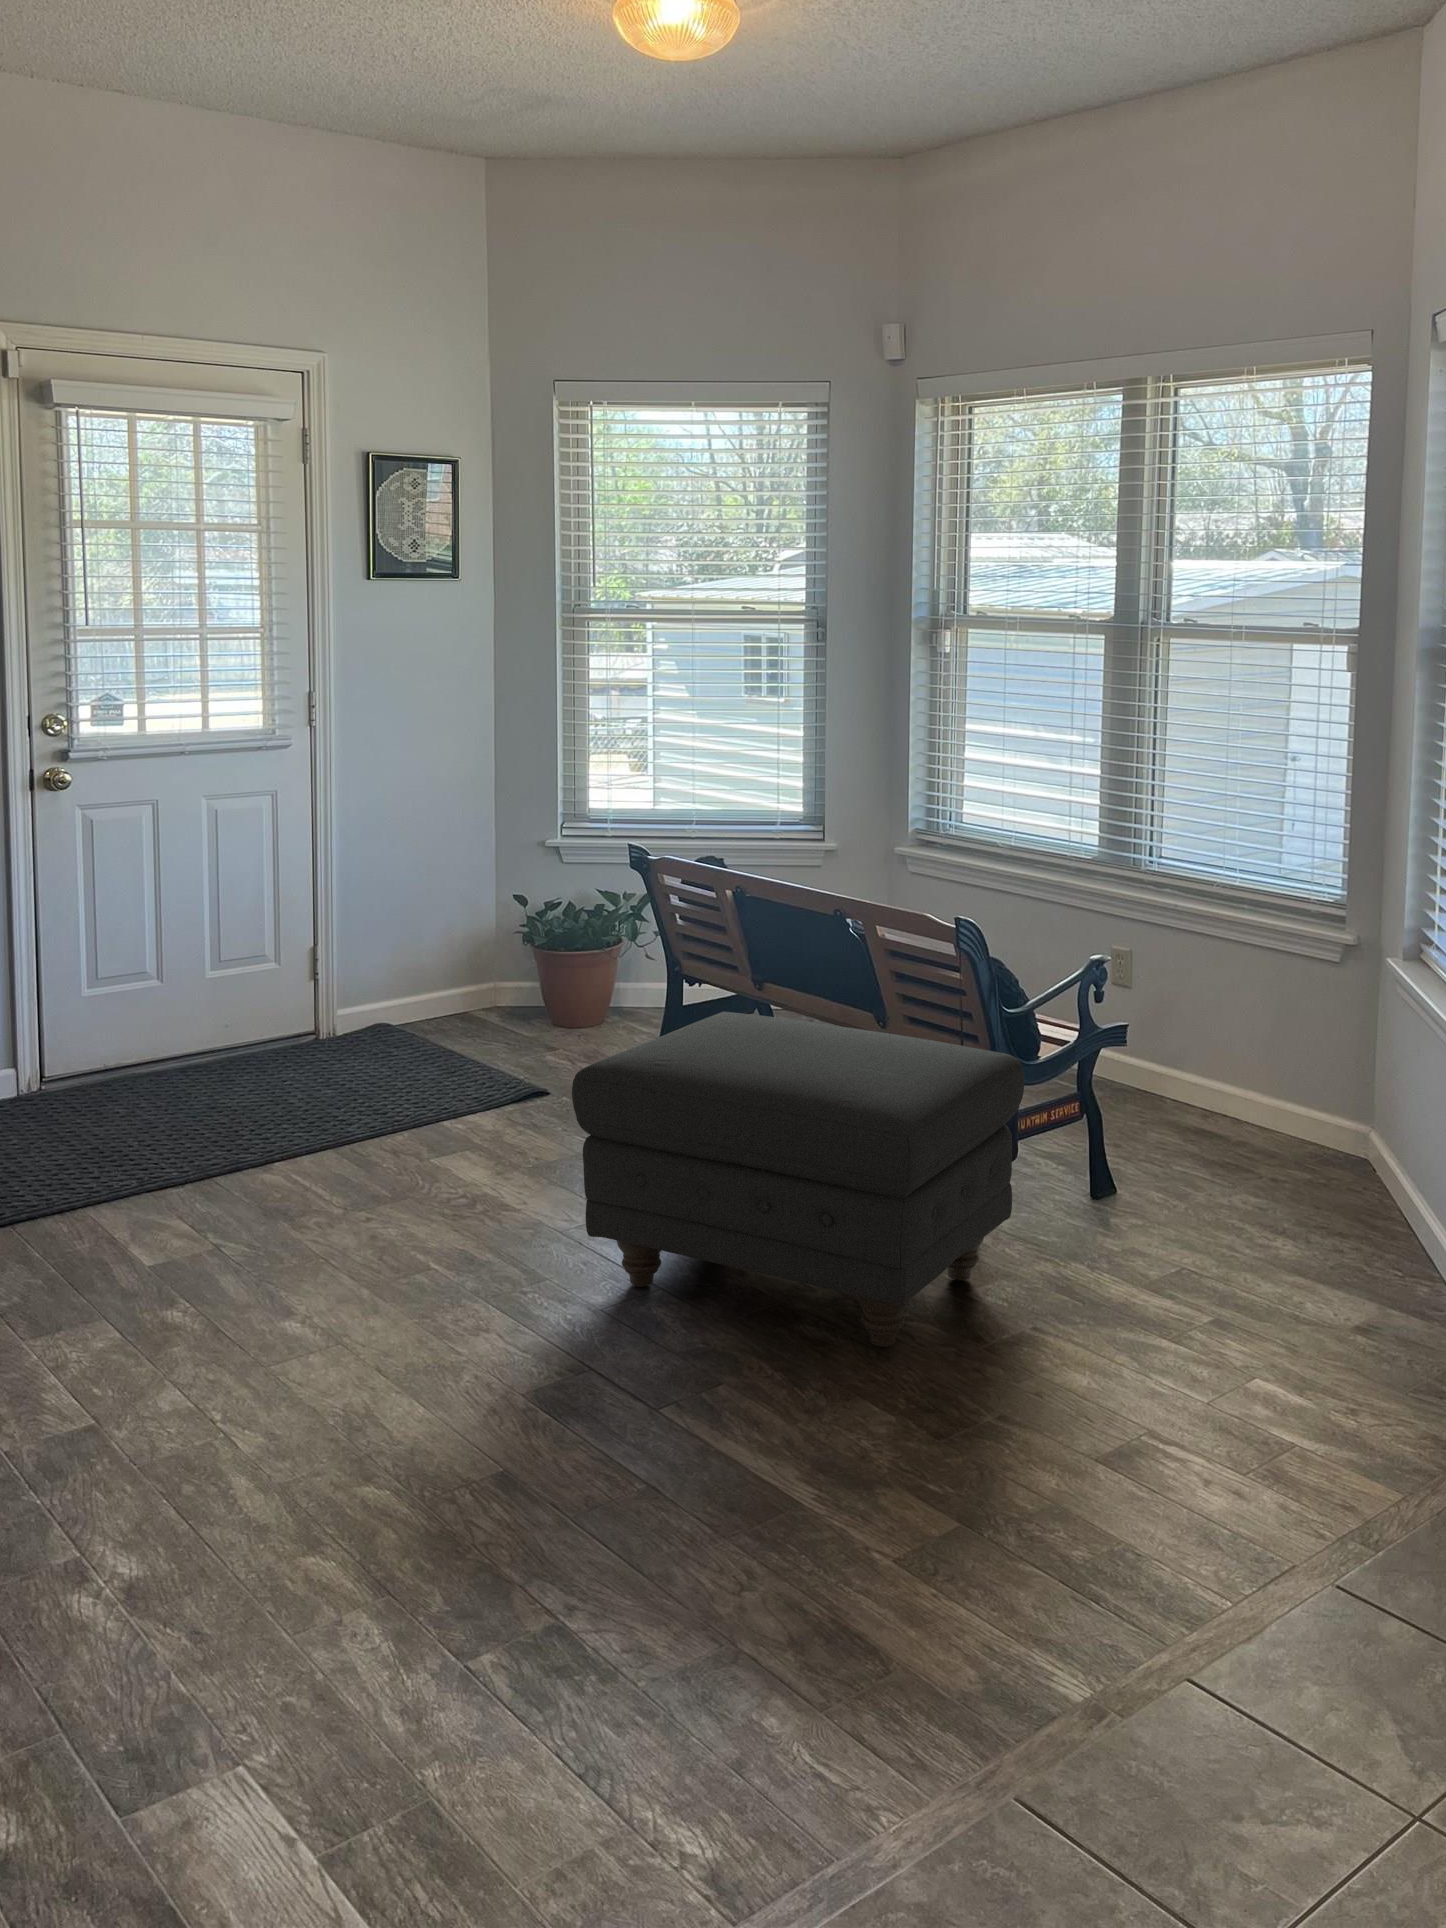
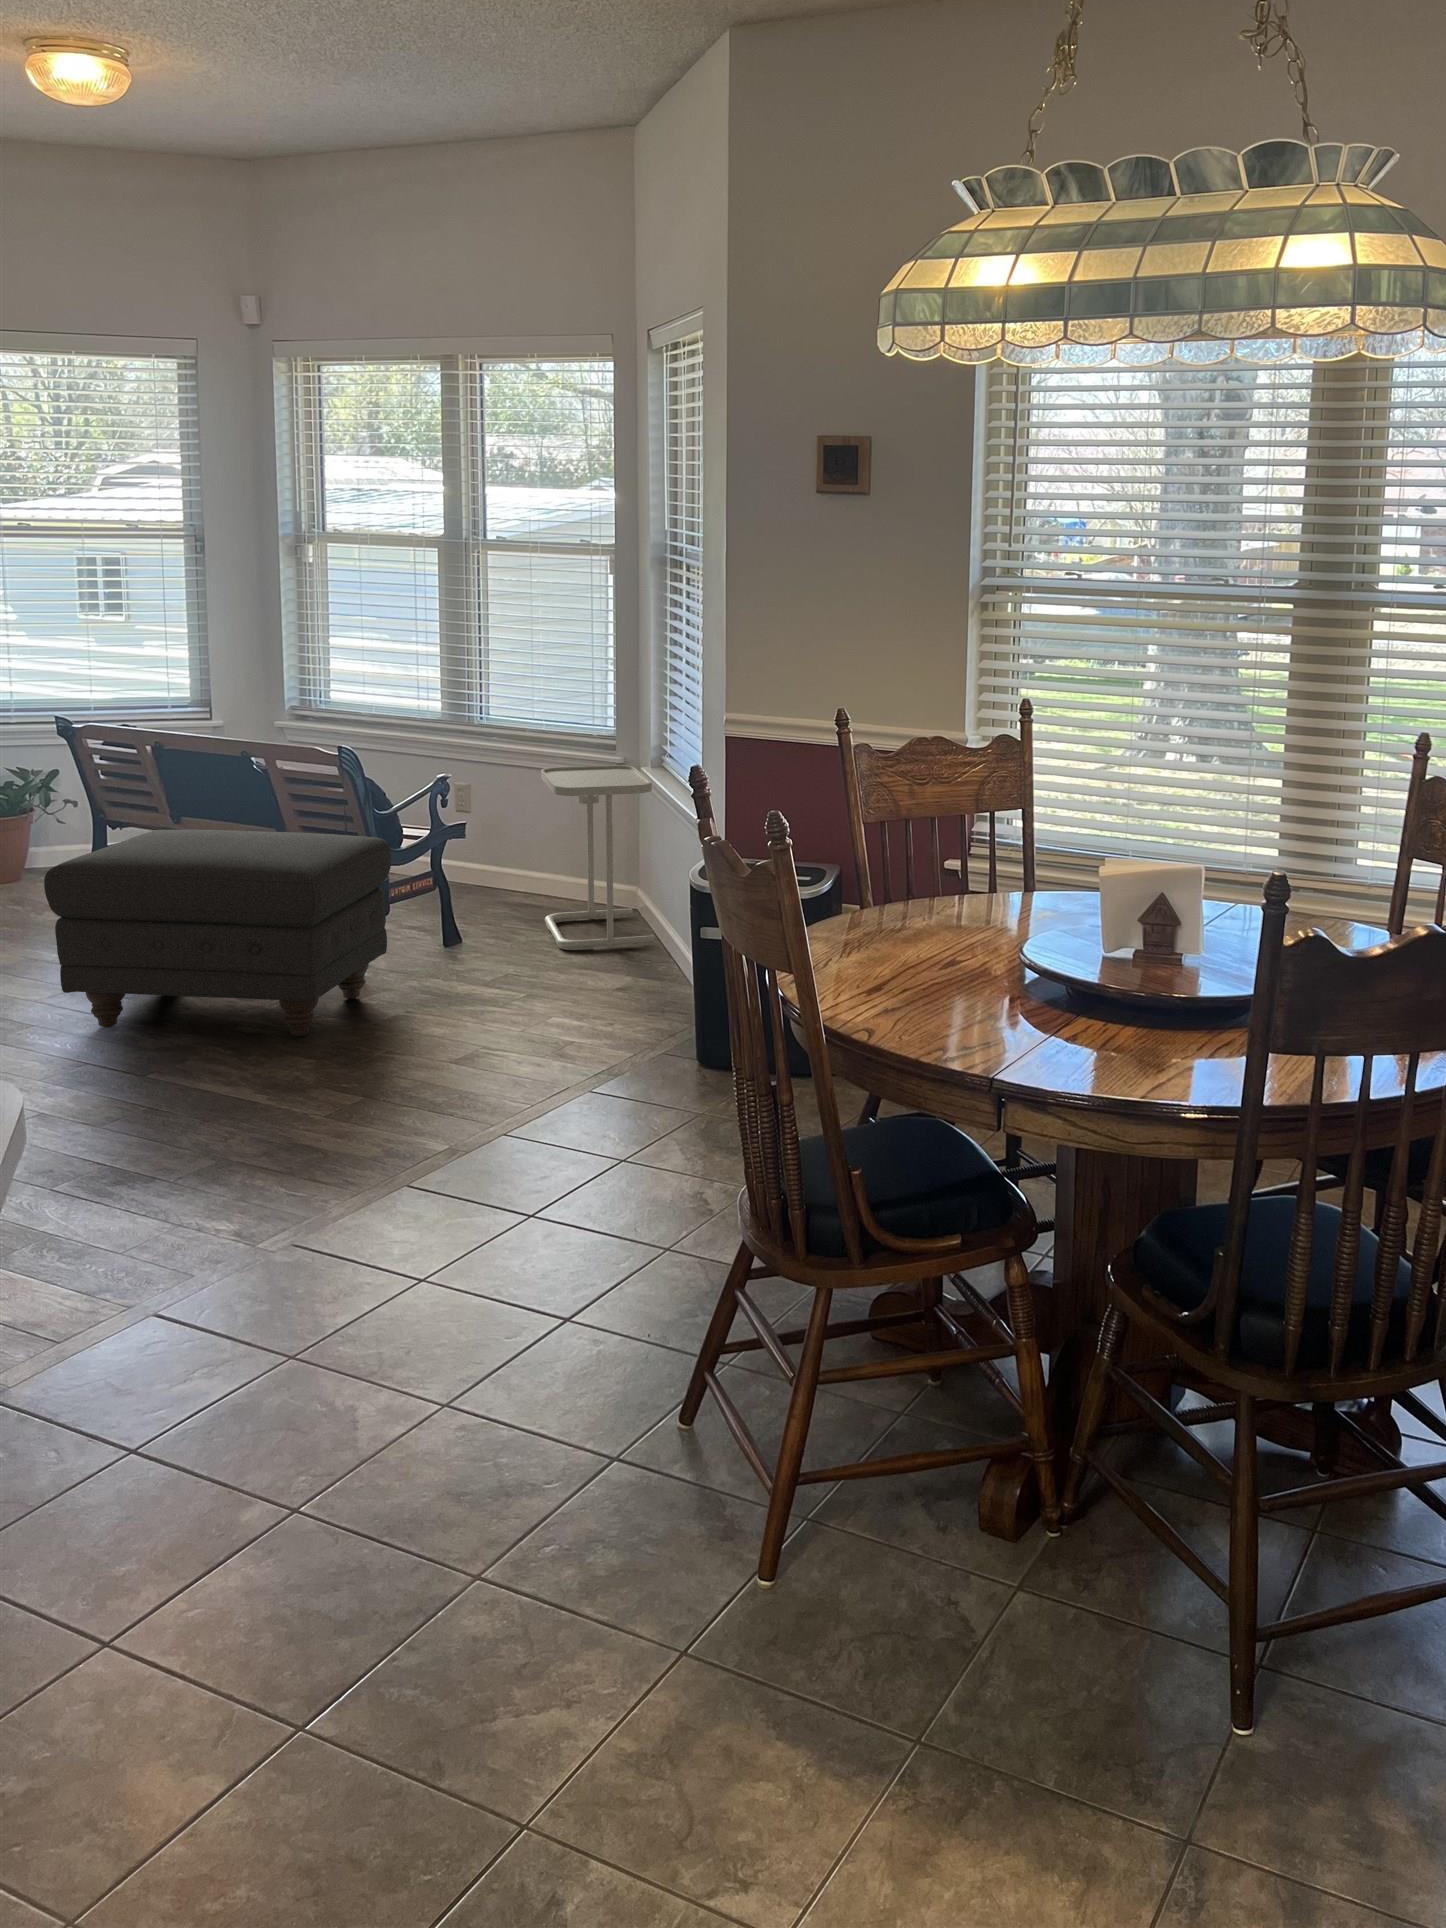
side table: none [1231,948,1406,1231] -> present [541,765,655,950]

